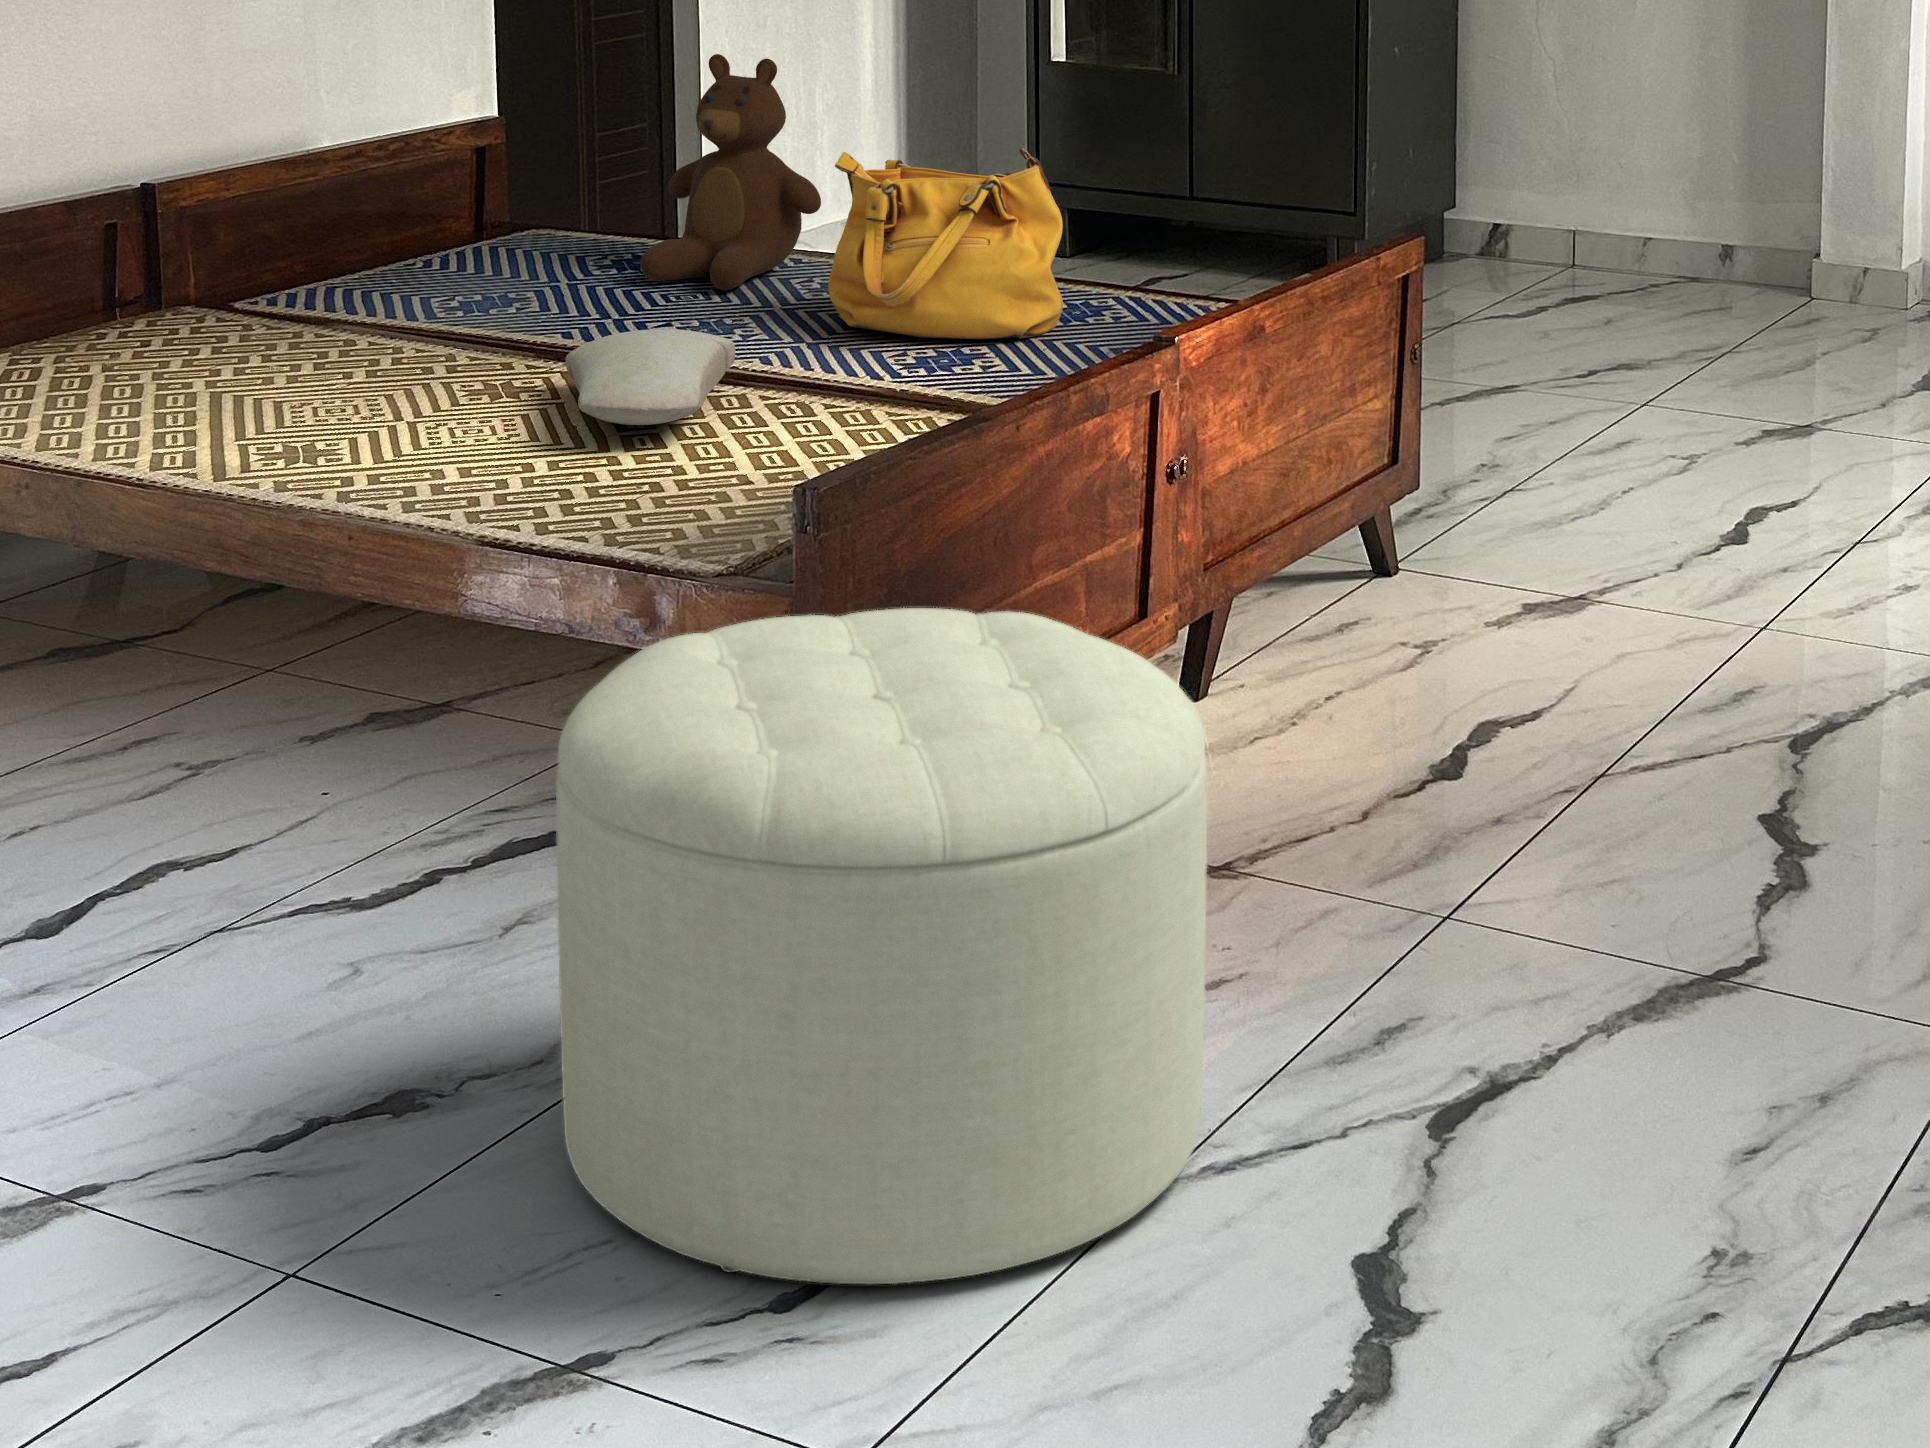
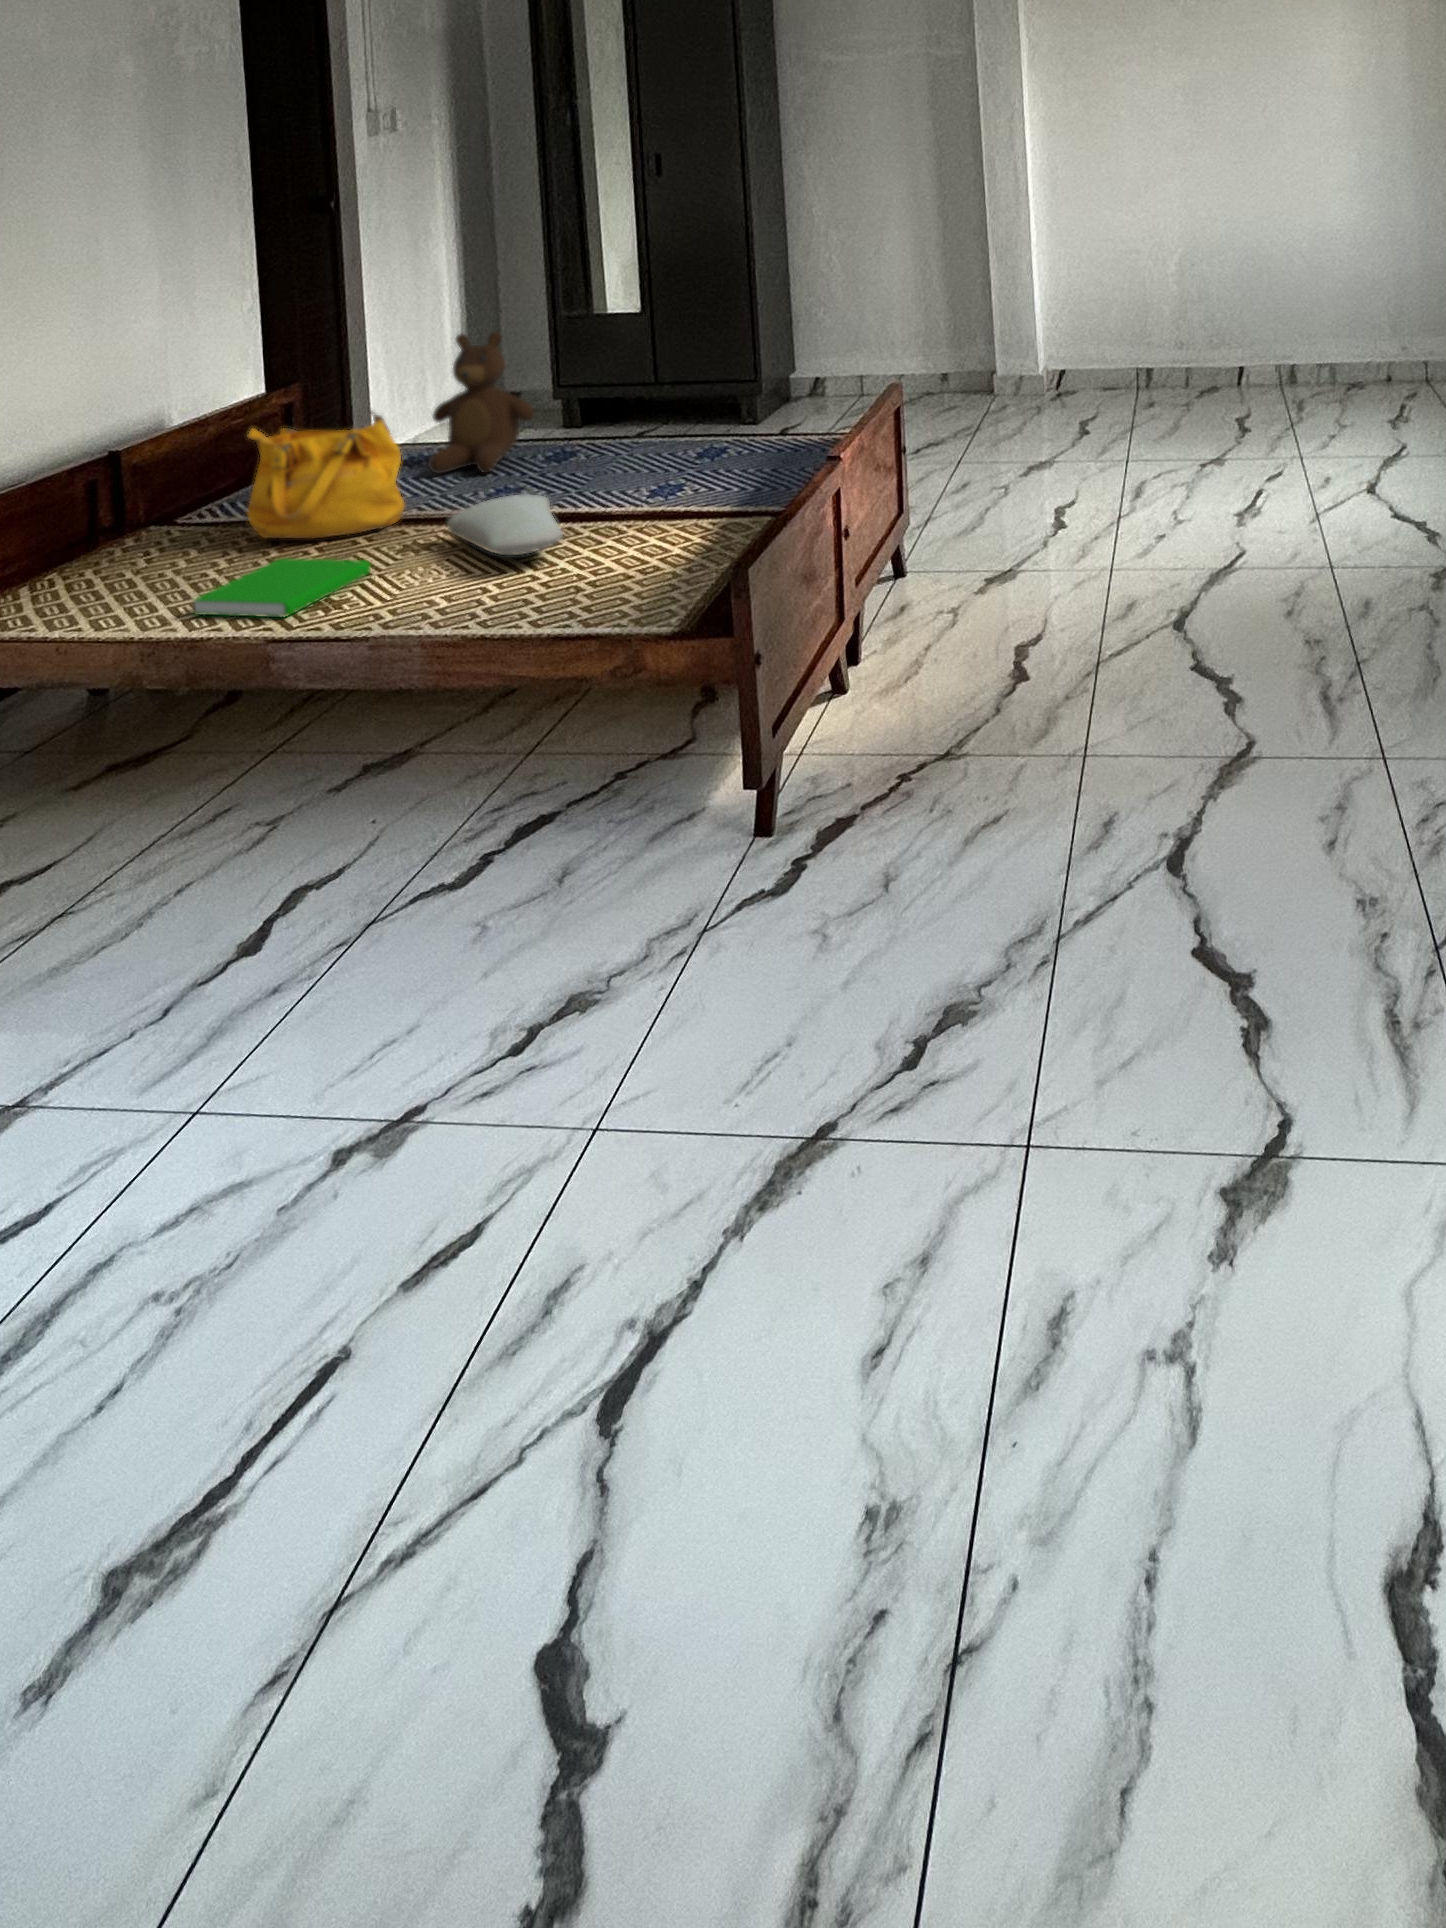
handbag: present [828,148,1063,339] -> present [247,411,404,539]
book: none [139,374,422,463] -> present [194,558,371,617]
ottoman: present [556,608,1207,1284] -> none [680,615,1076,1053]

